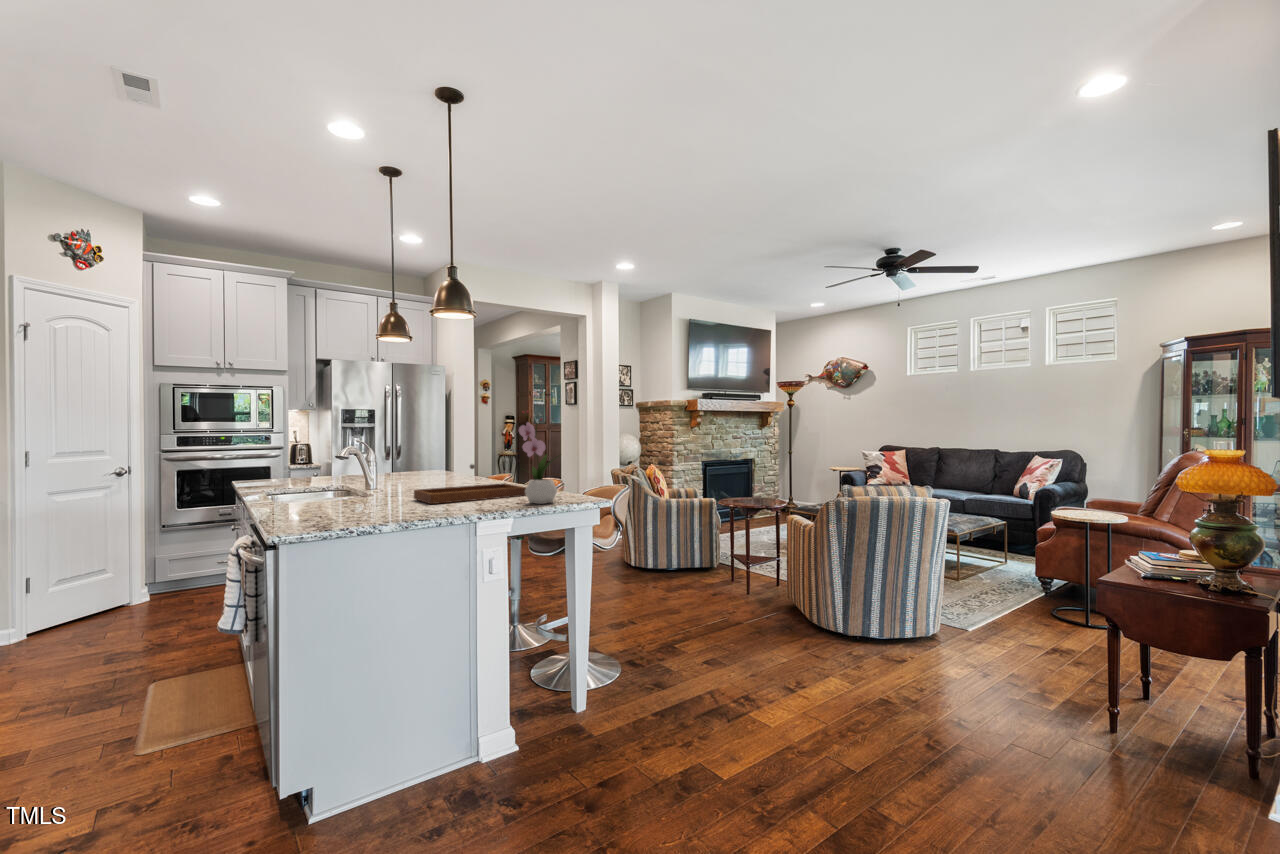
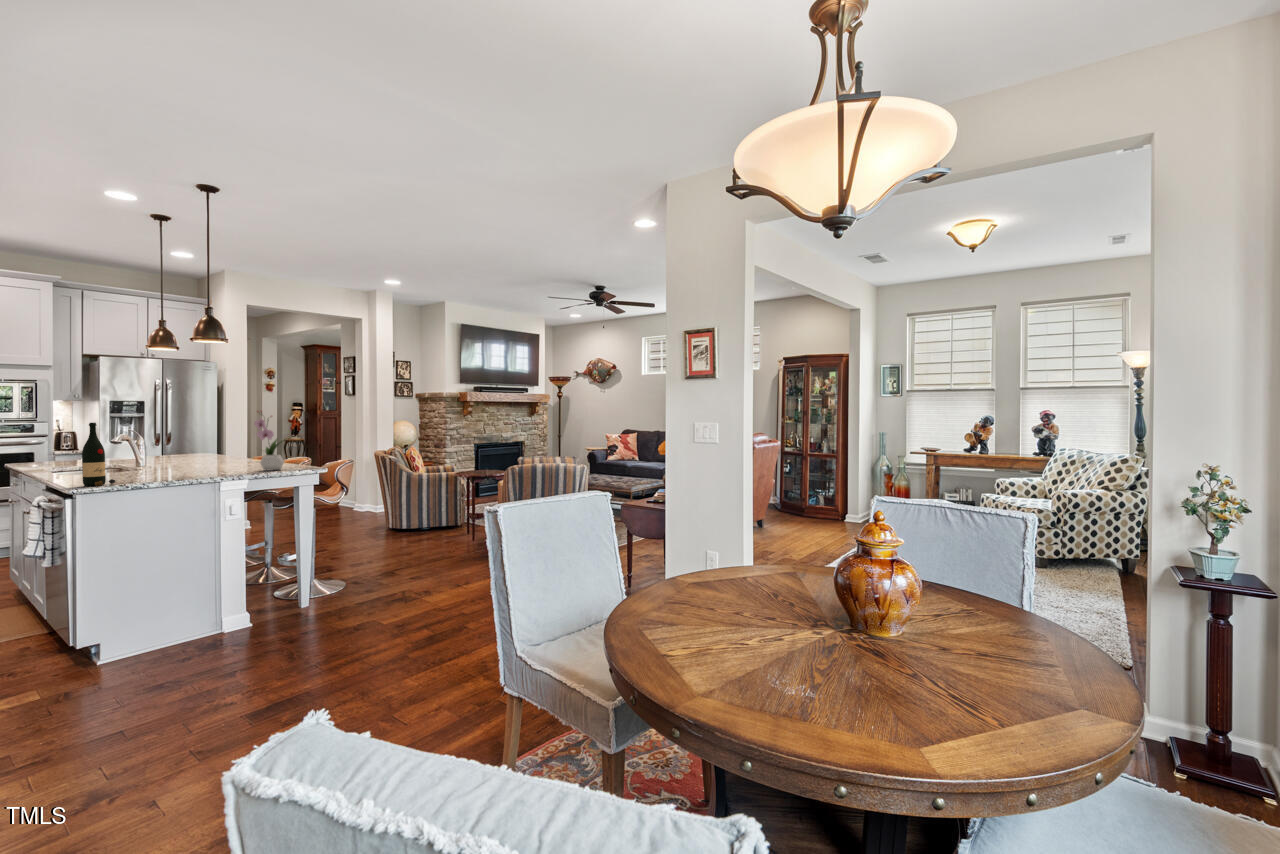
wine bottle: none [290,426,337,531] -> present [82,423,115,486]
tray: present [414,464,526,504] -> none [177,446,267,473]

